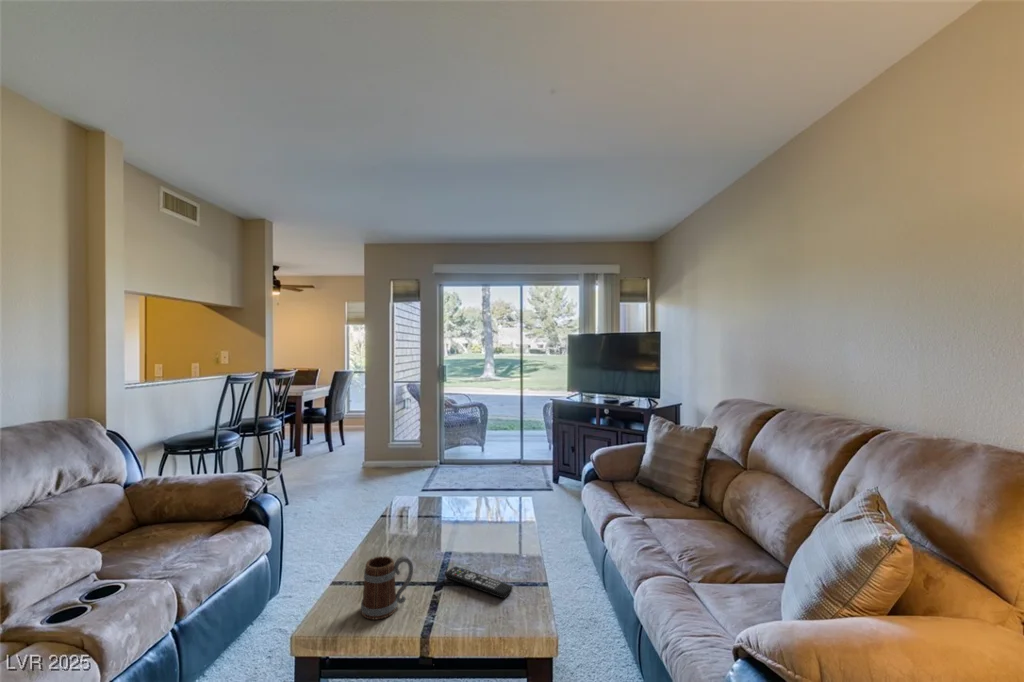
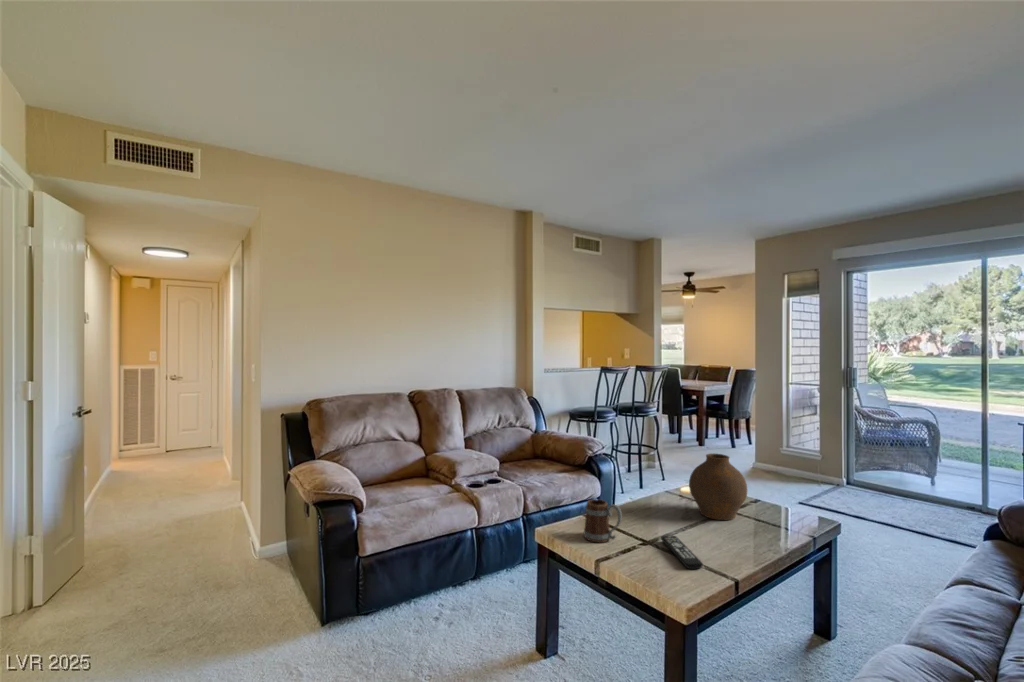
vase: none [423,462,479,532] -> present [689,454,747,520]

